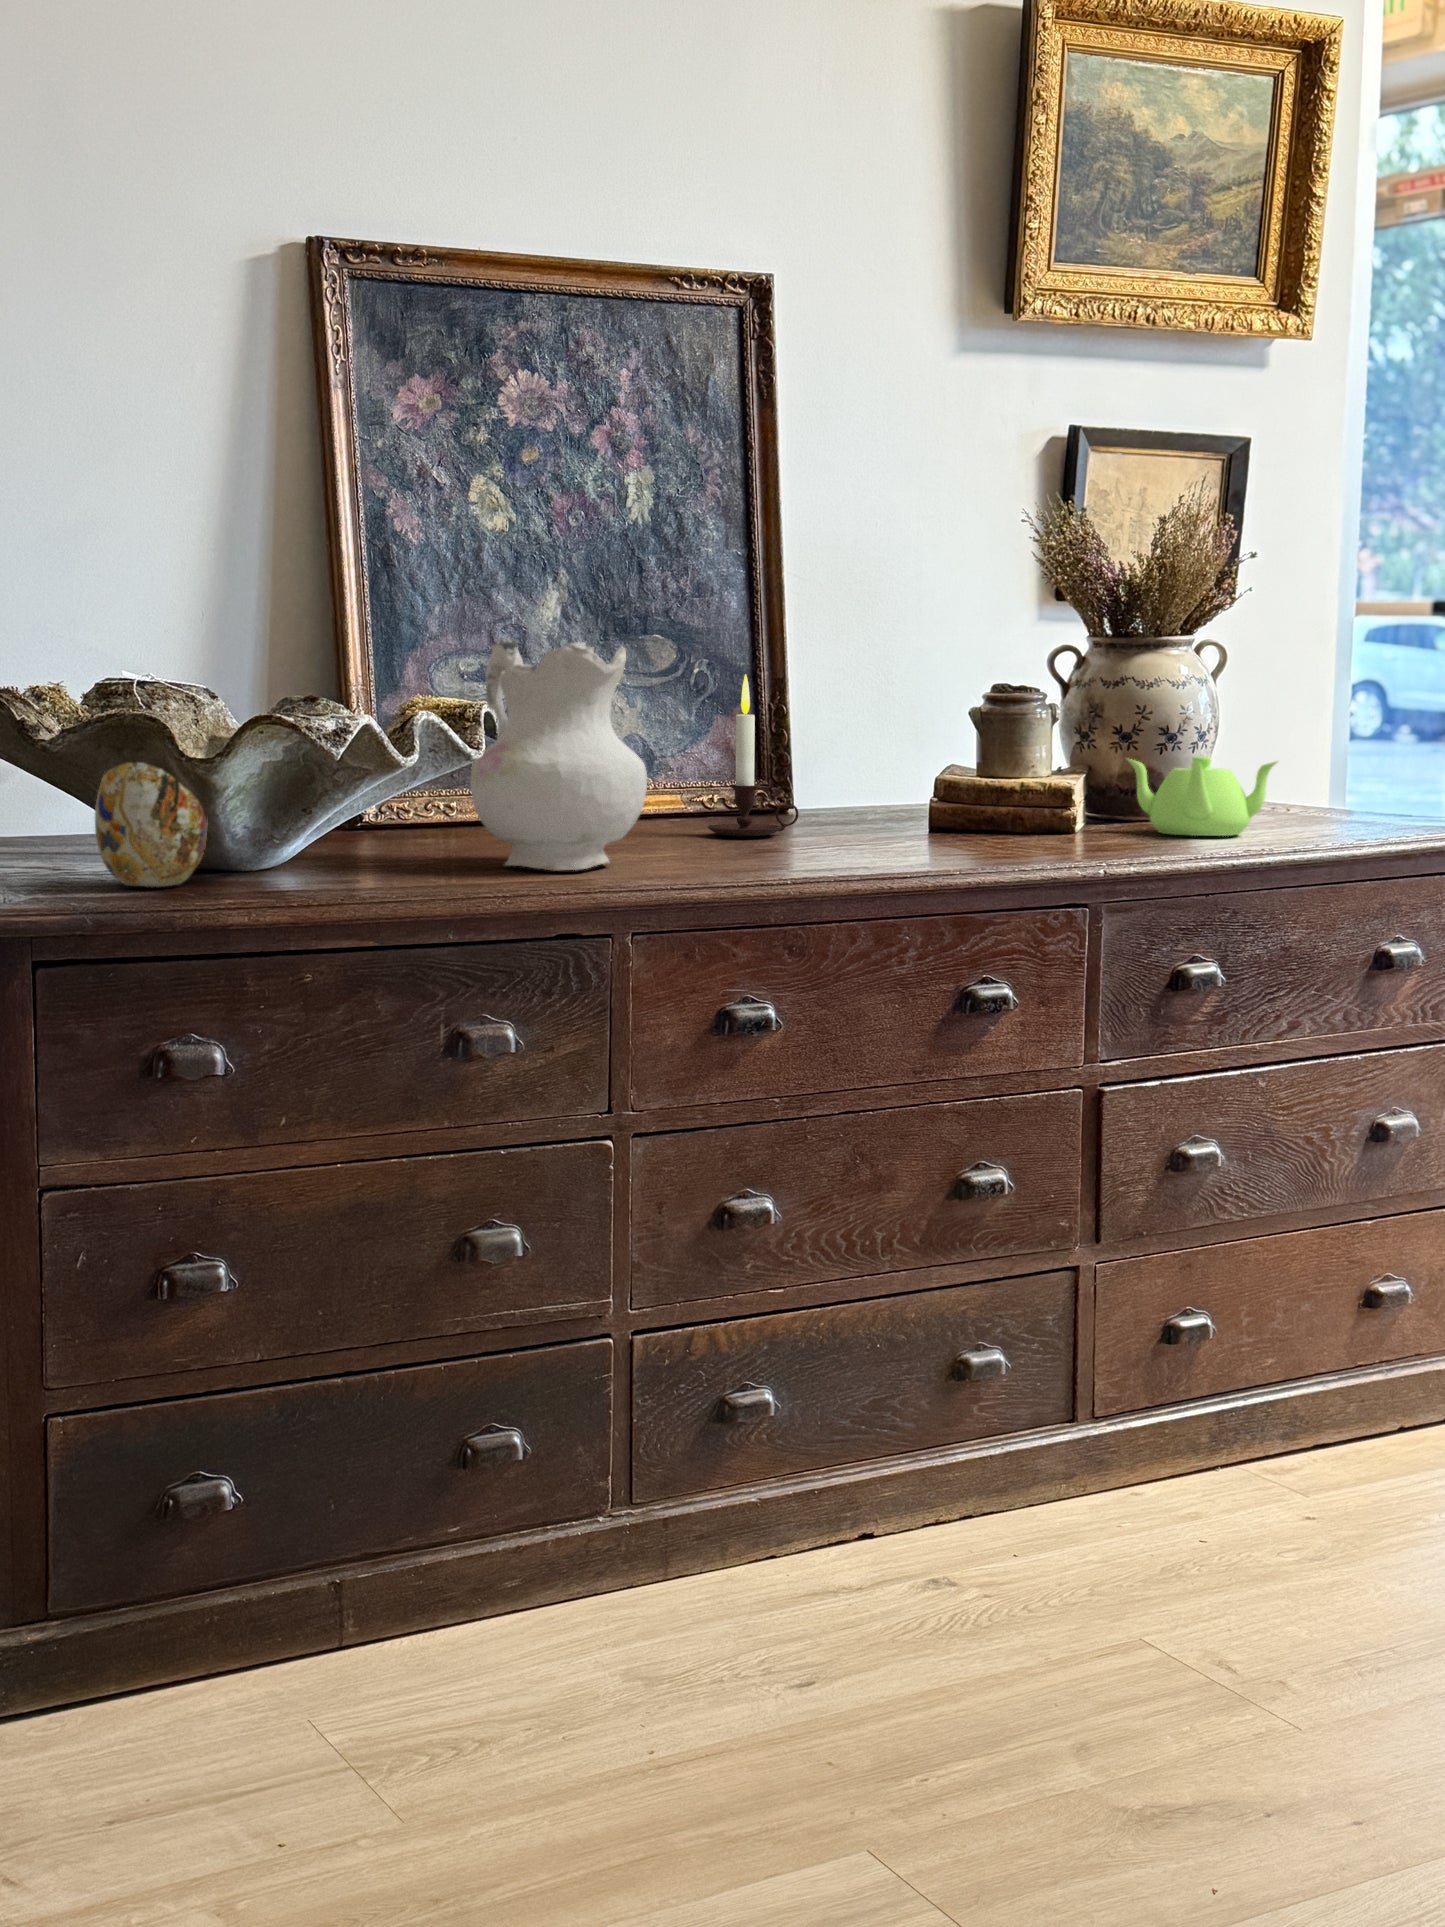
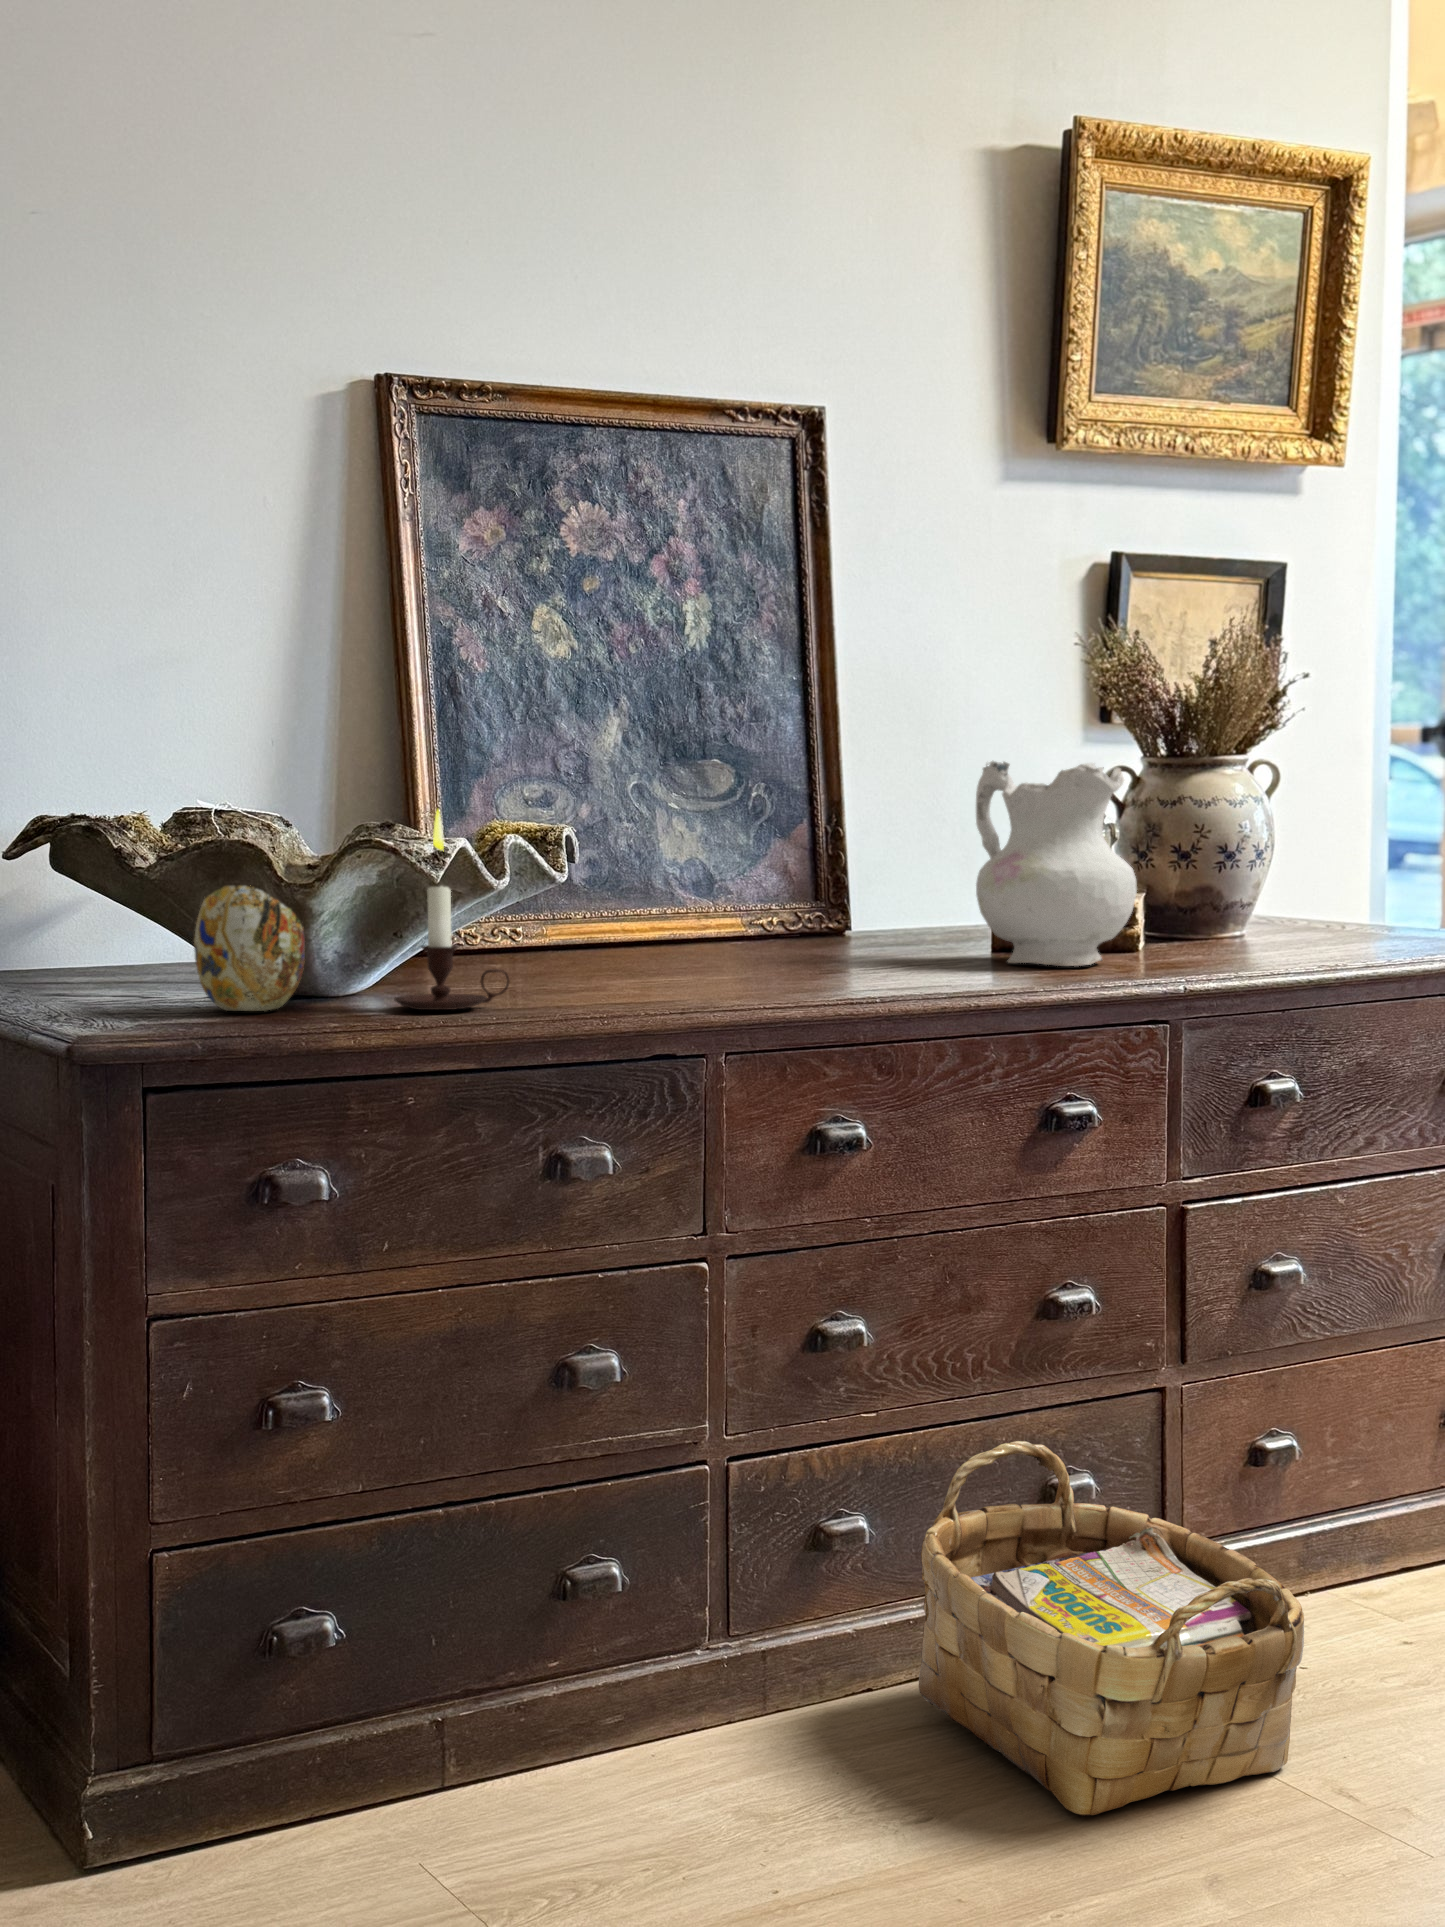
ceramic pitcher: present [470,638,647,870] -> present [976,761,1137,966]
candle: present [708,674,798,836] -> present [395,810,509,1010]
teapot: present [1127,757,1277,836] -> none [1189,877,1345,953]
woven basket: none [818,1319,1191,1690] -> present [919,1441,1304,1816]

